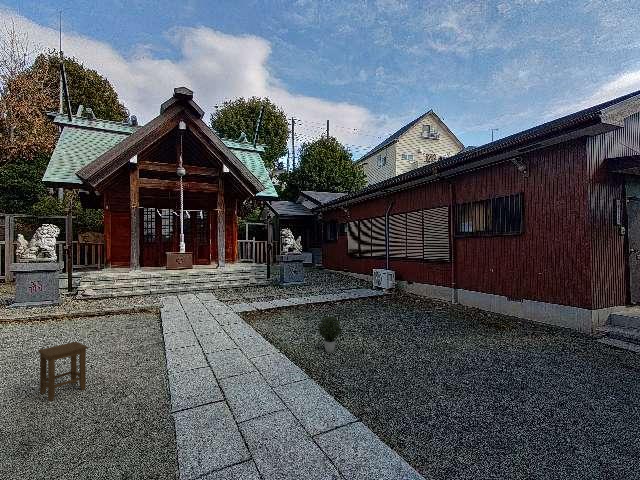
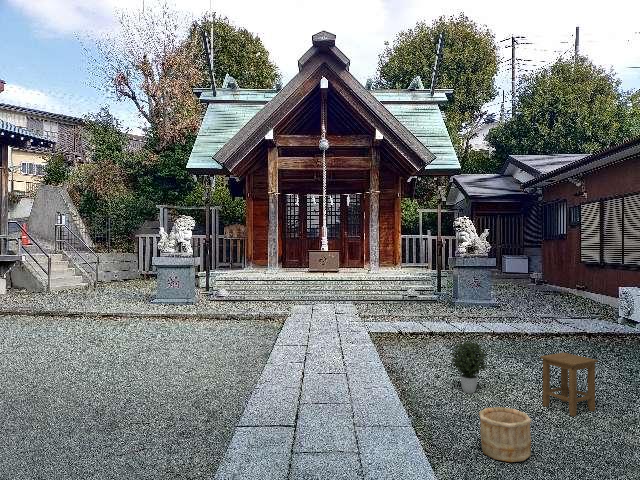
stool: present [38,342,88,401] -> present [540,353,598,416]
wooden bucket: none [364,363,399,403] -> present [479,407,531,462]

